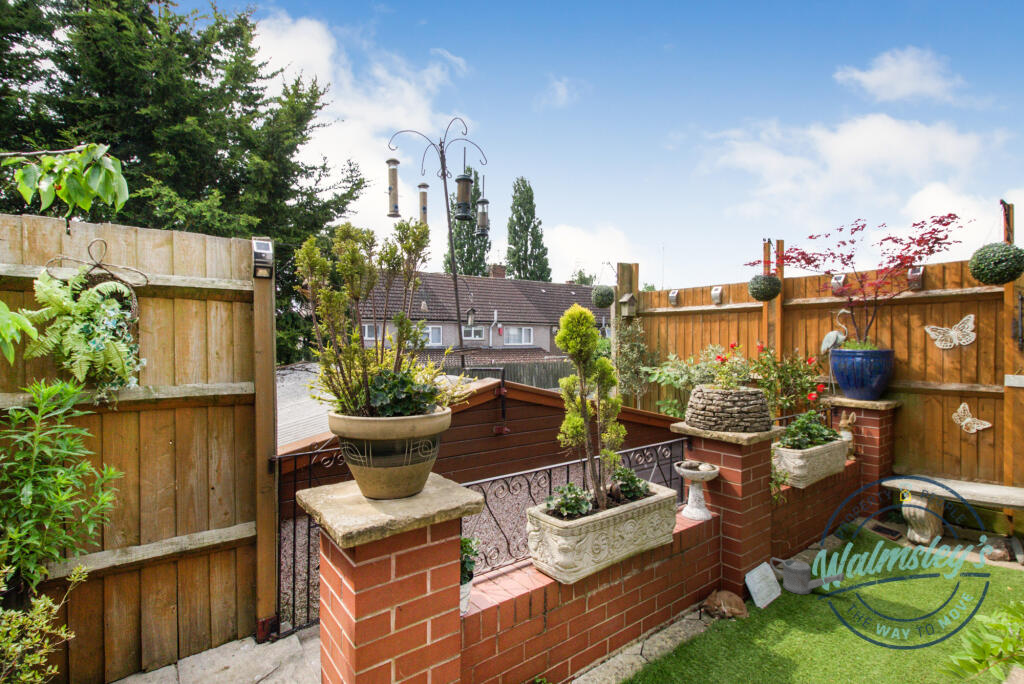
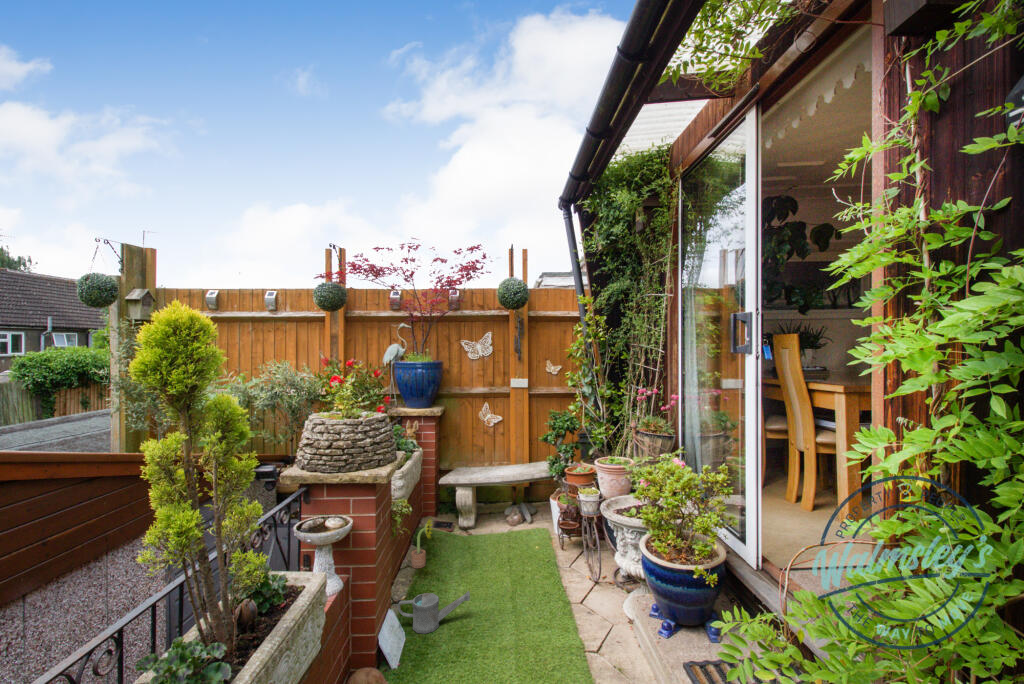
decorative plant: none [816,507,843,554] -> present [411,518,432,568]

